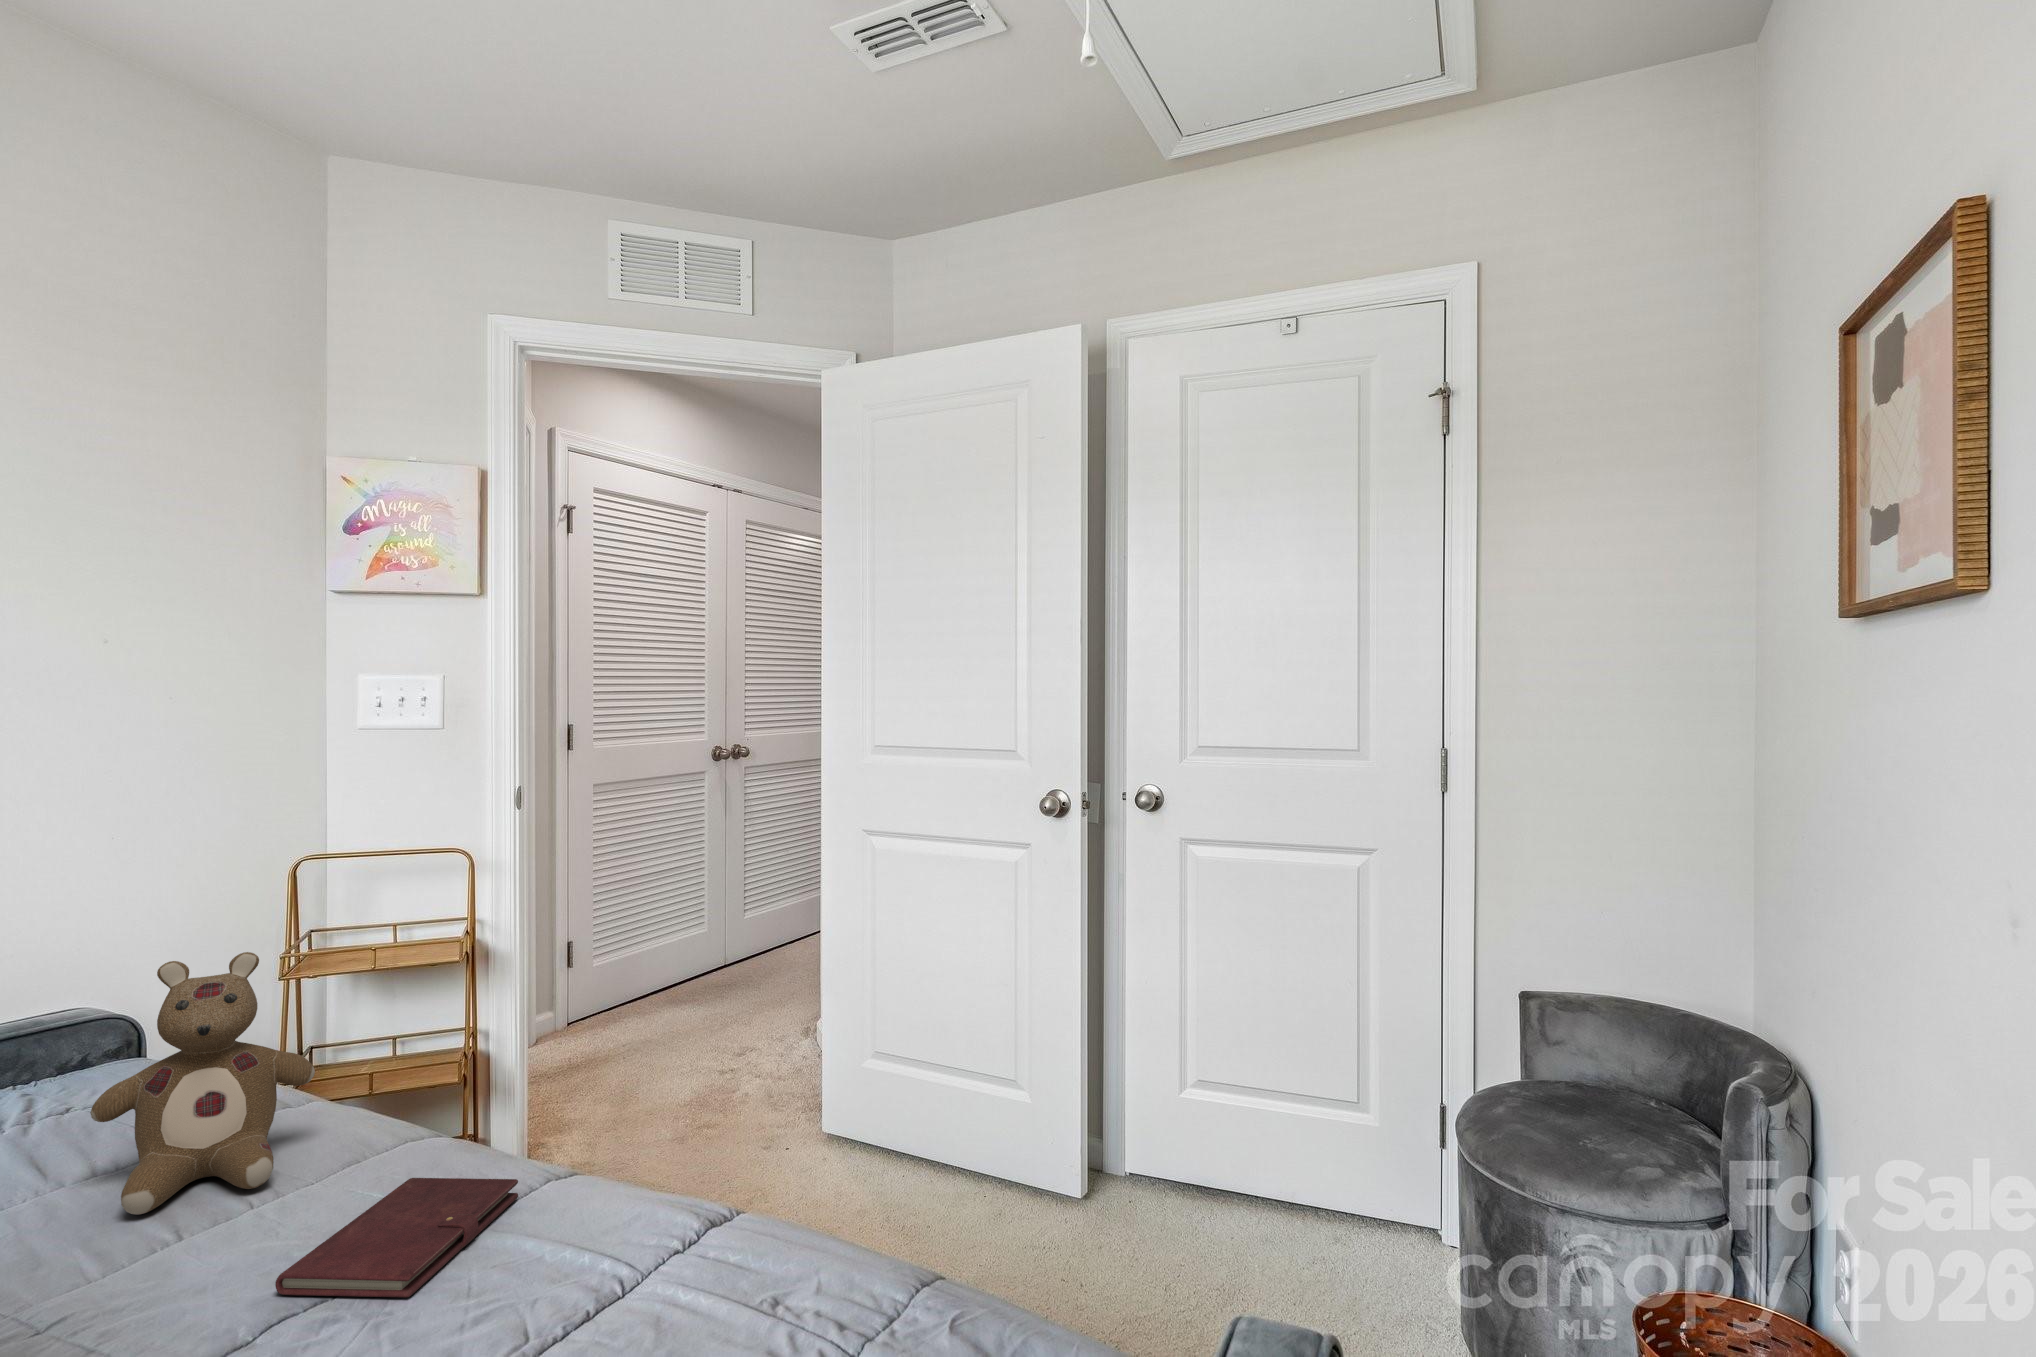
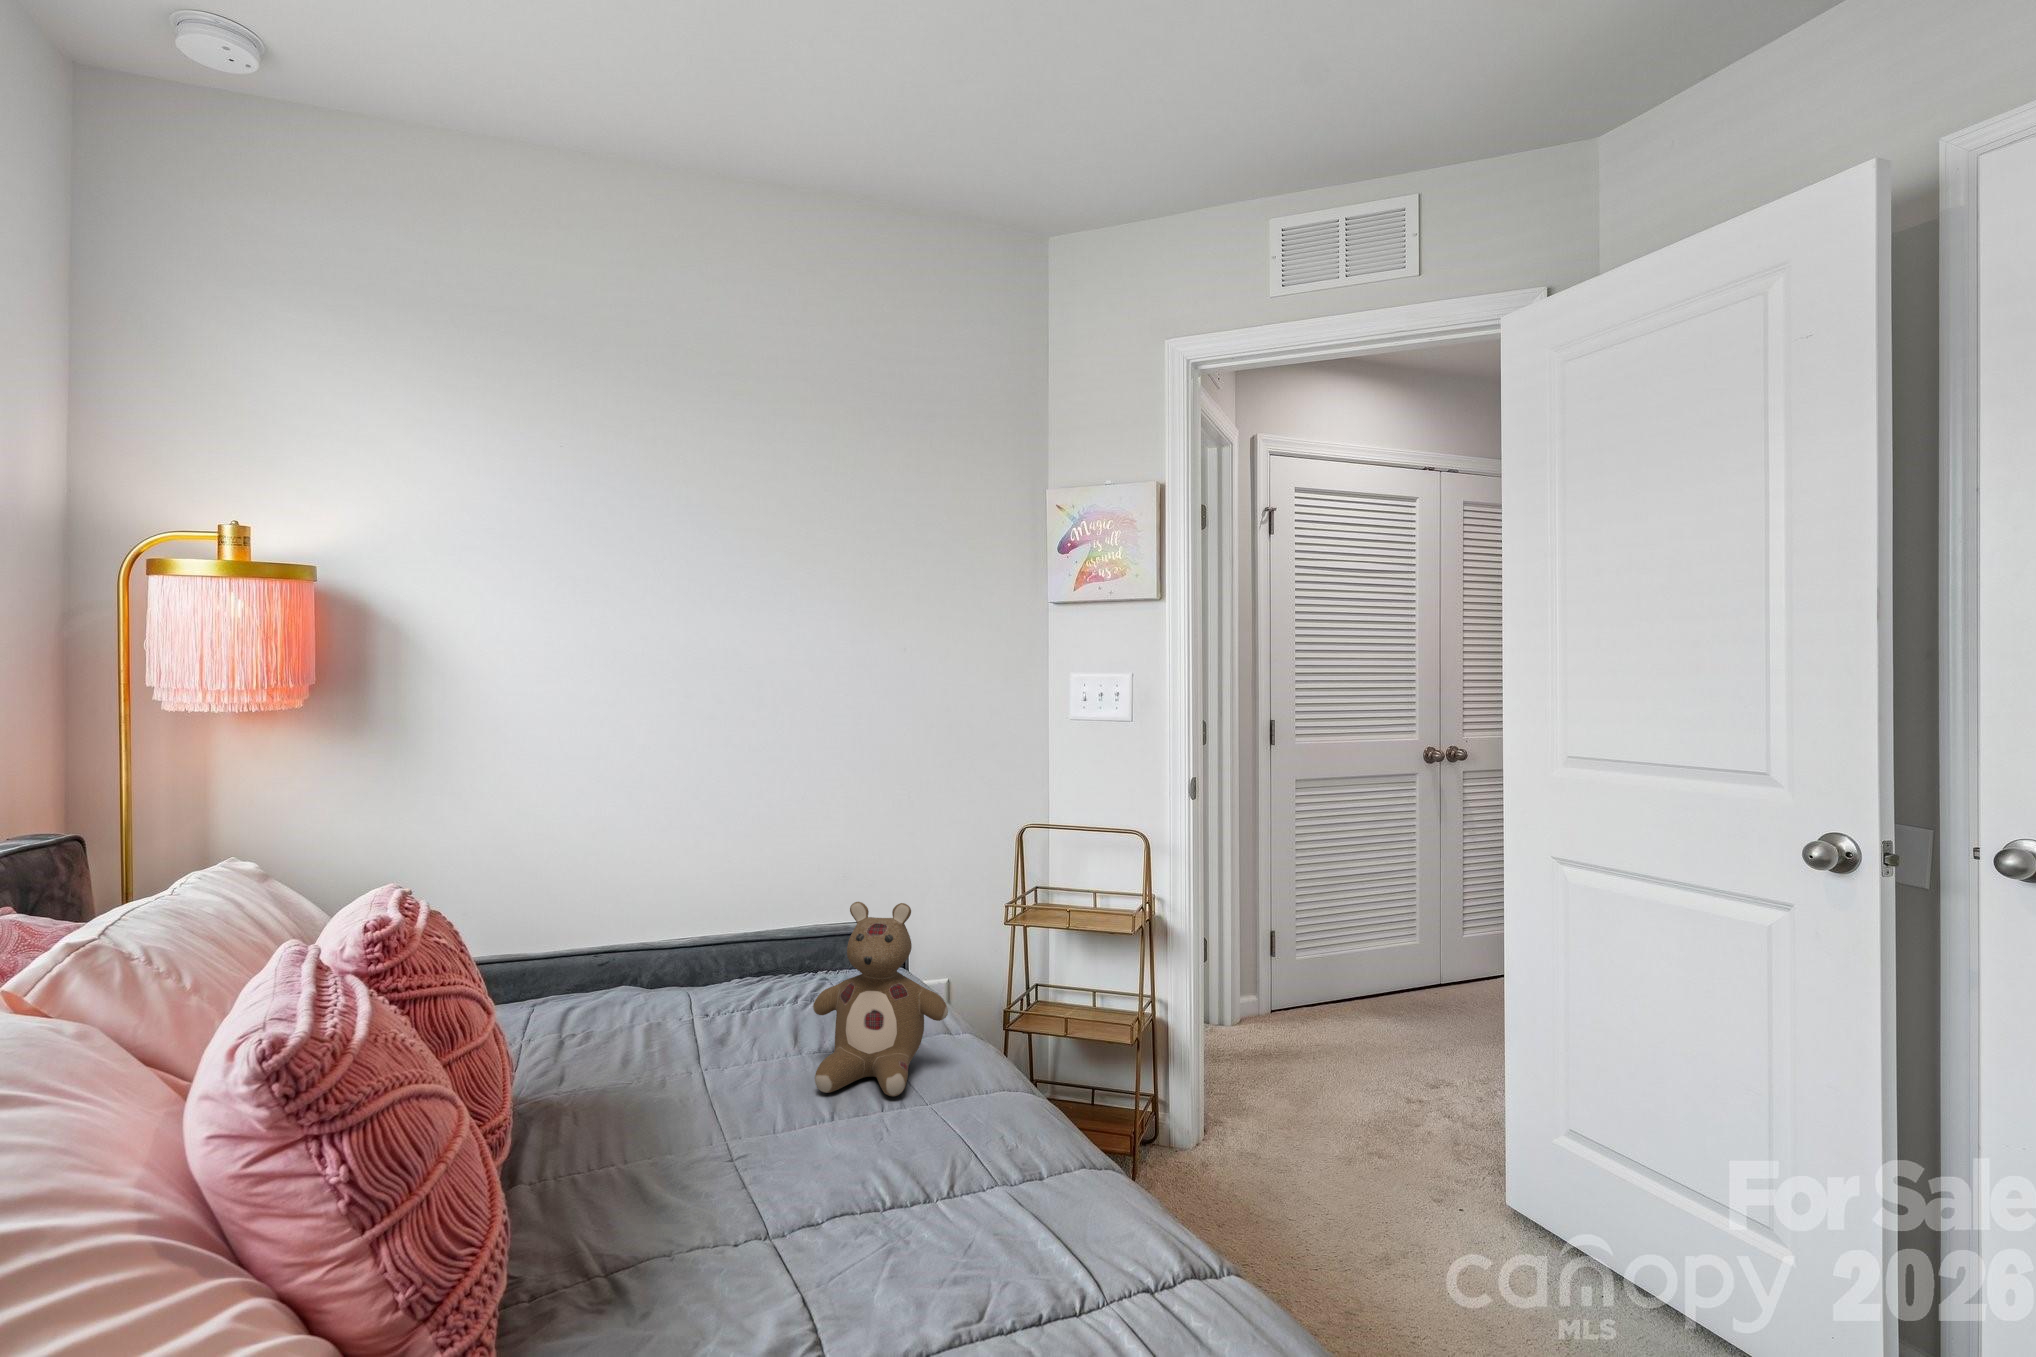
notebook: present [275,1178,518,1297] -> none [856,1127,1051,1234]

